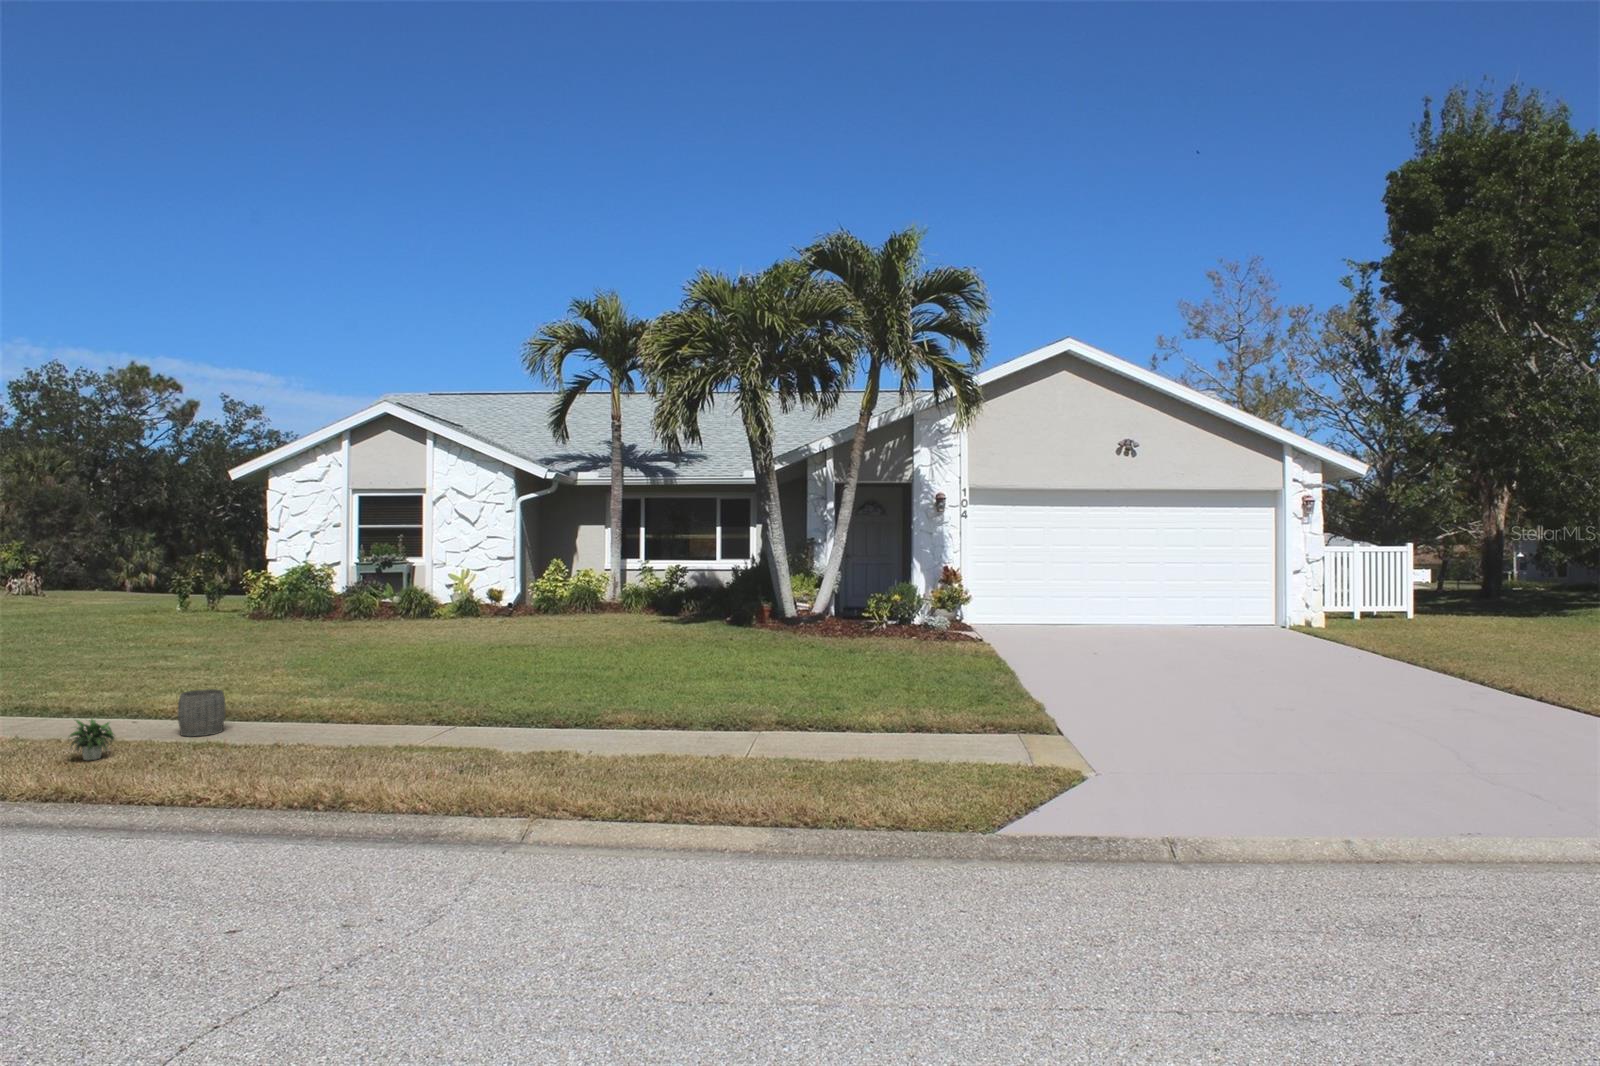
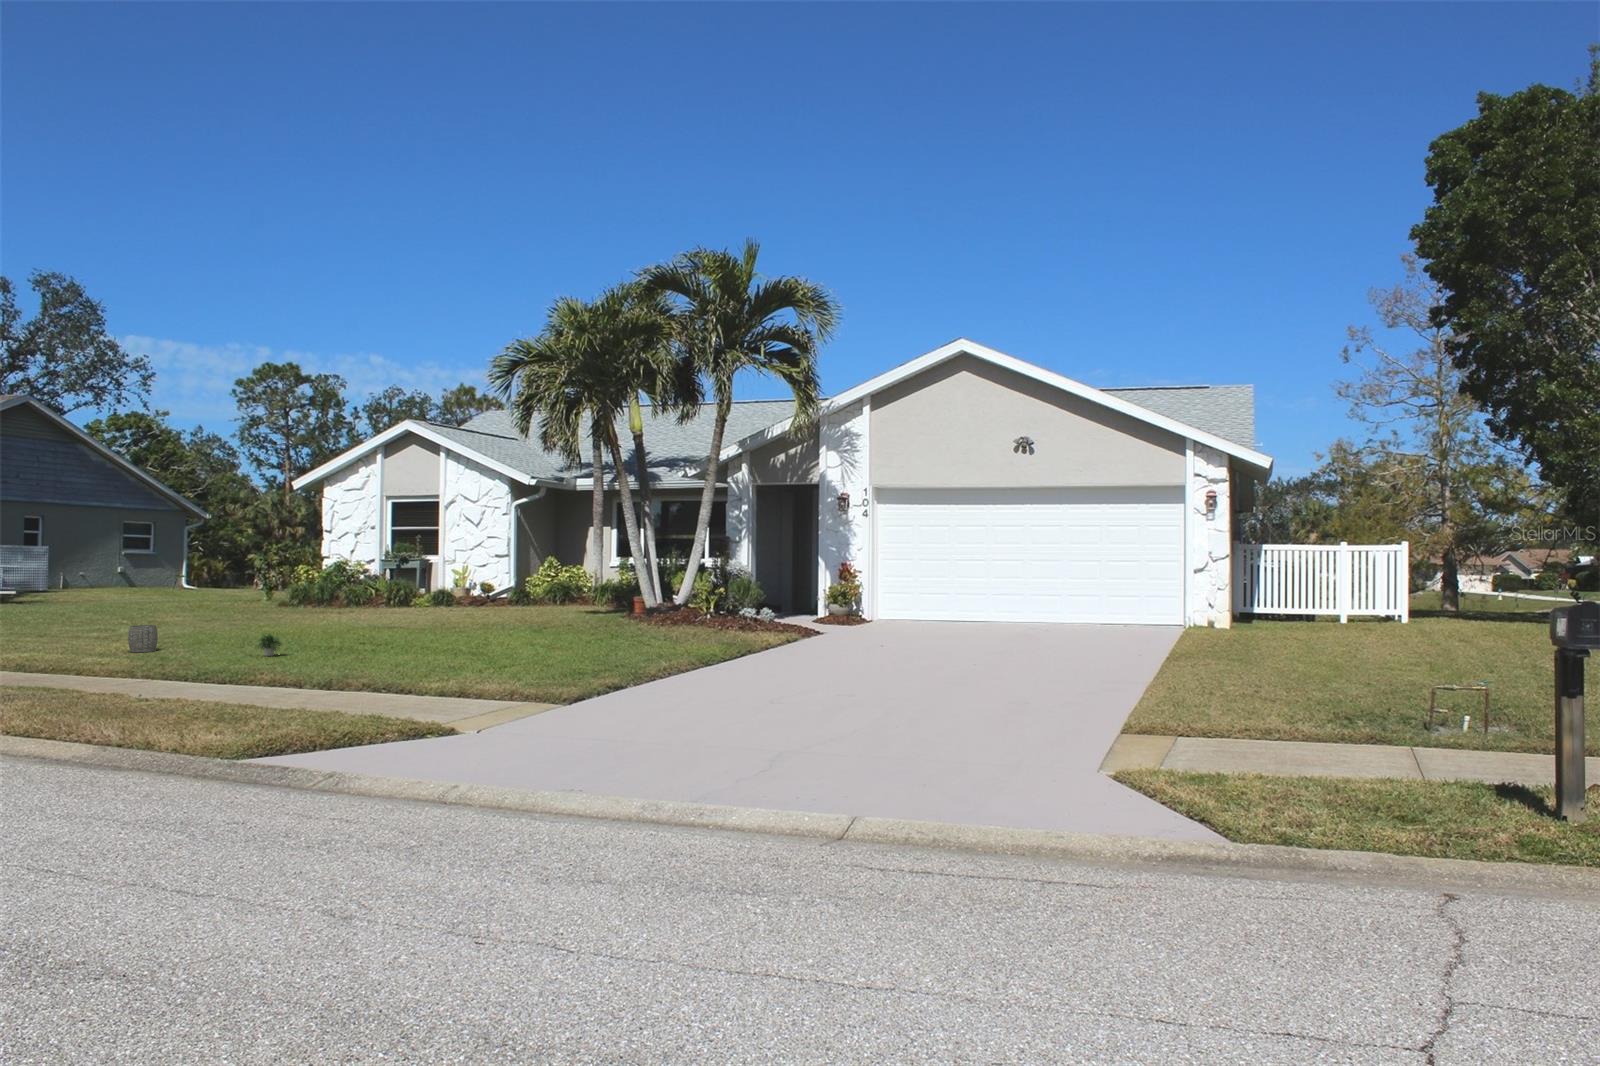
potted plant: present [70,718,115,760] -> present [258,634,281,656]

